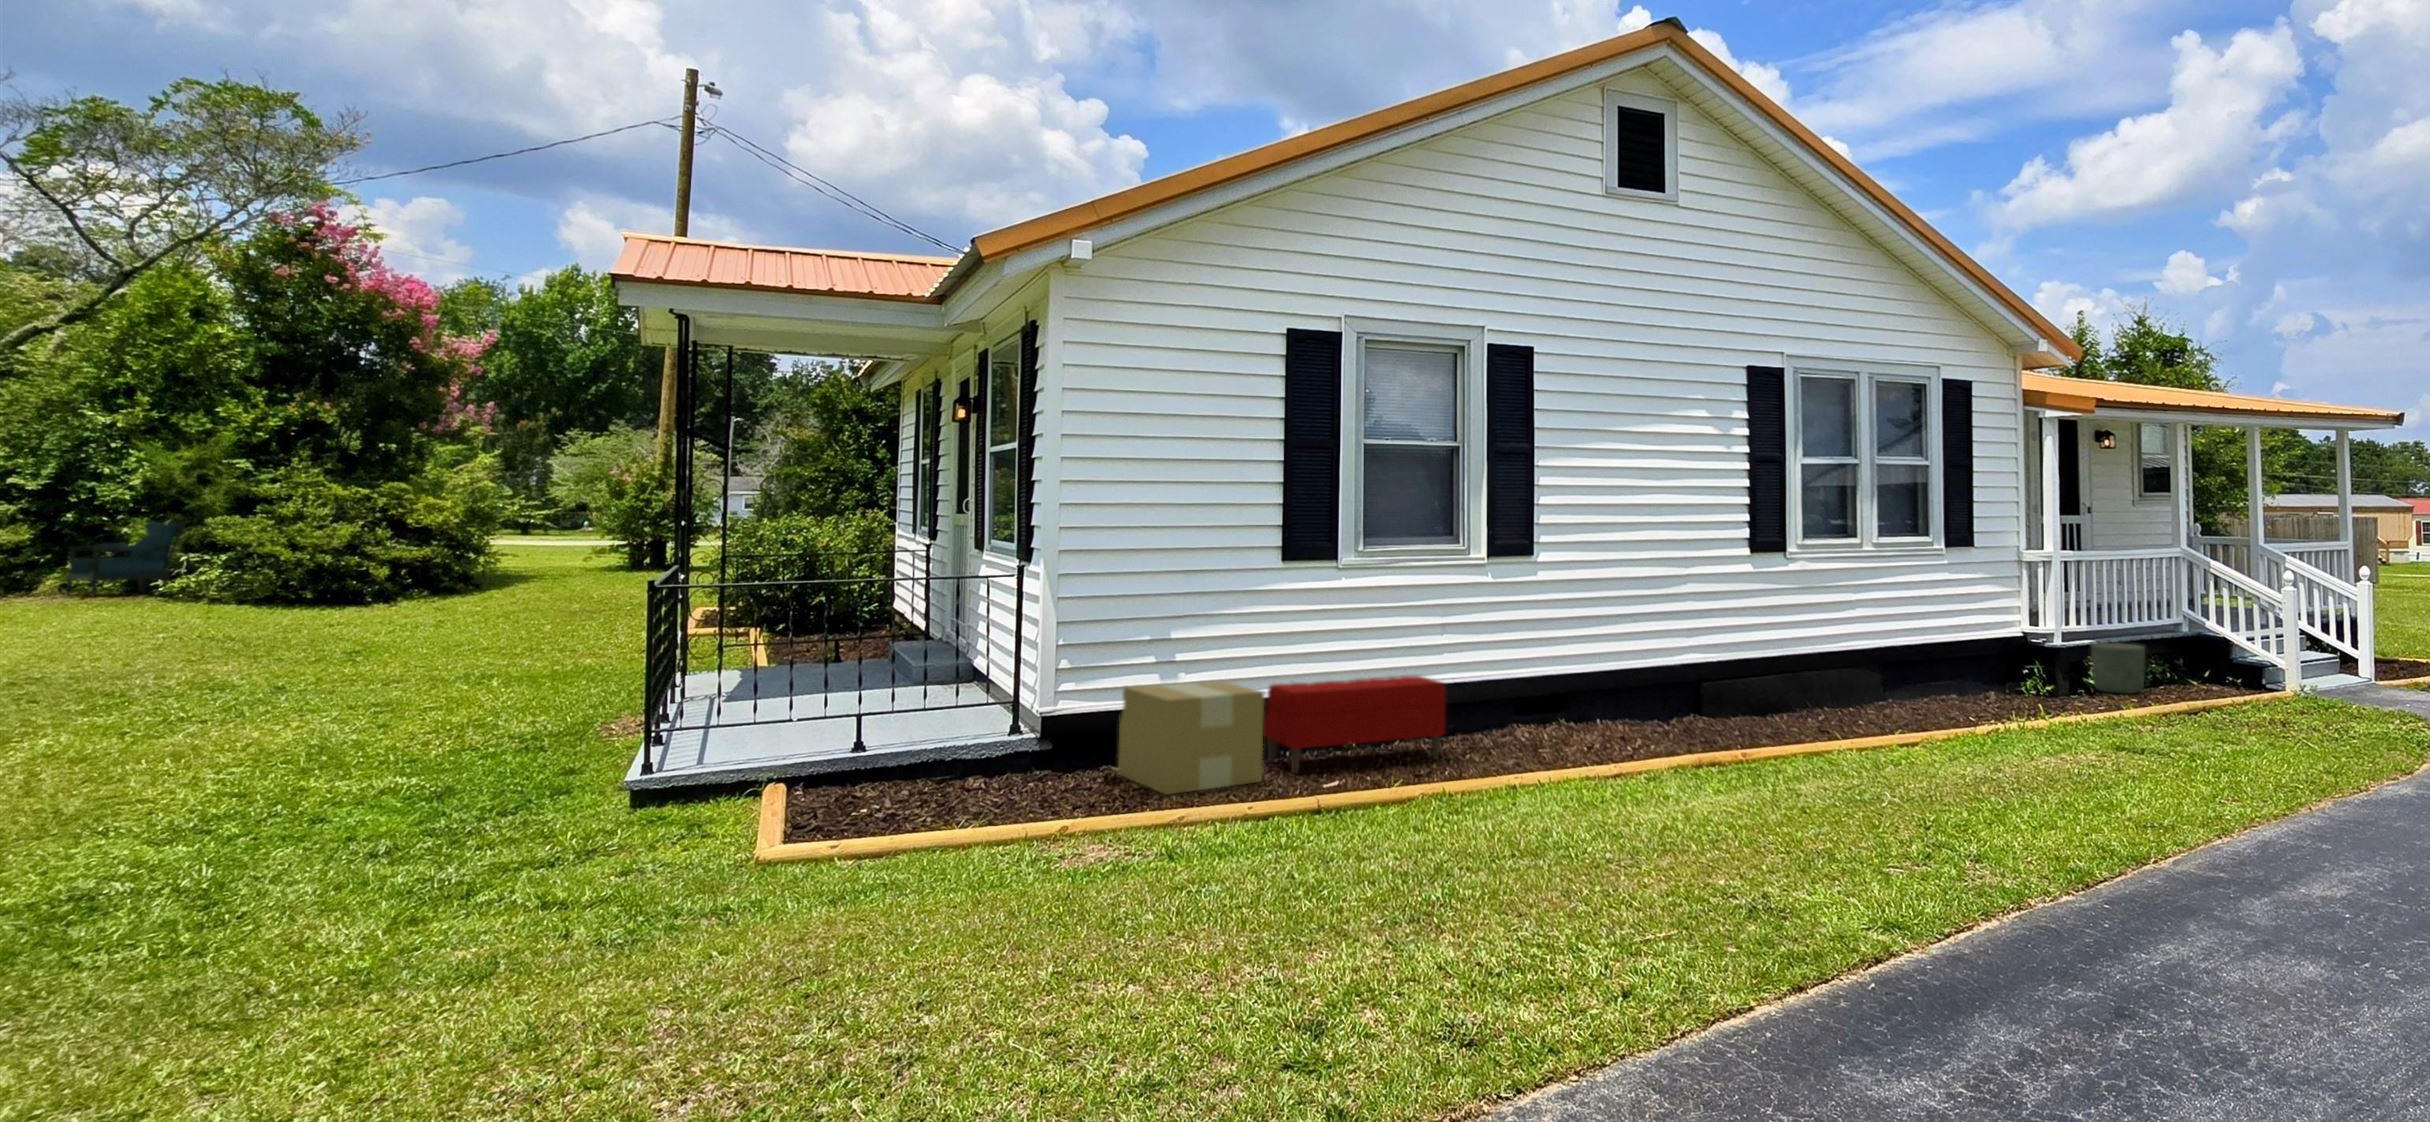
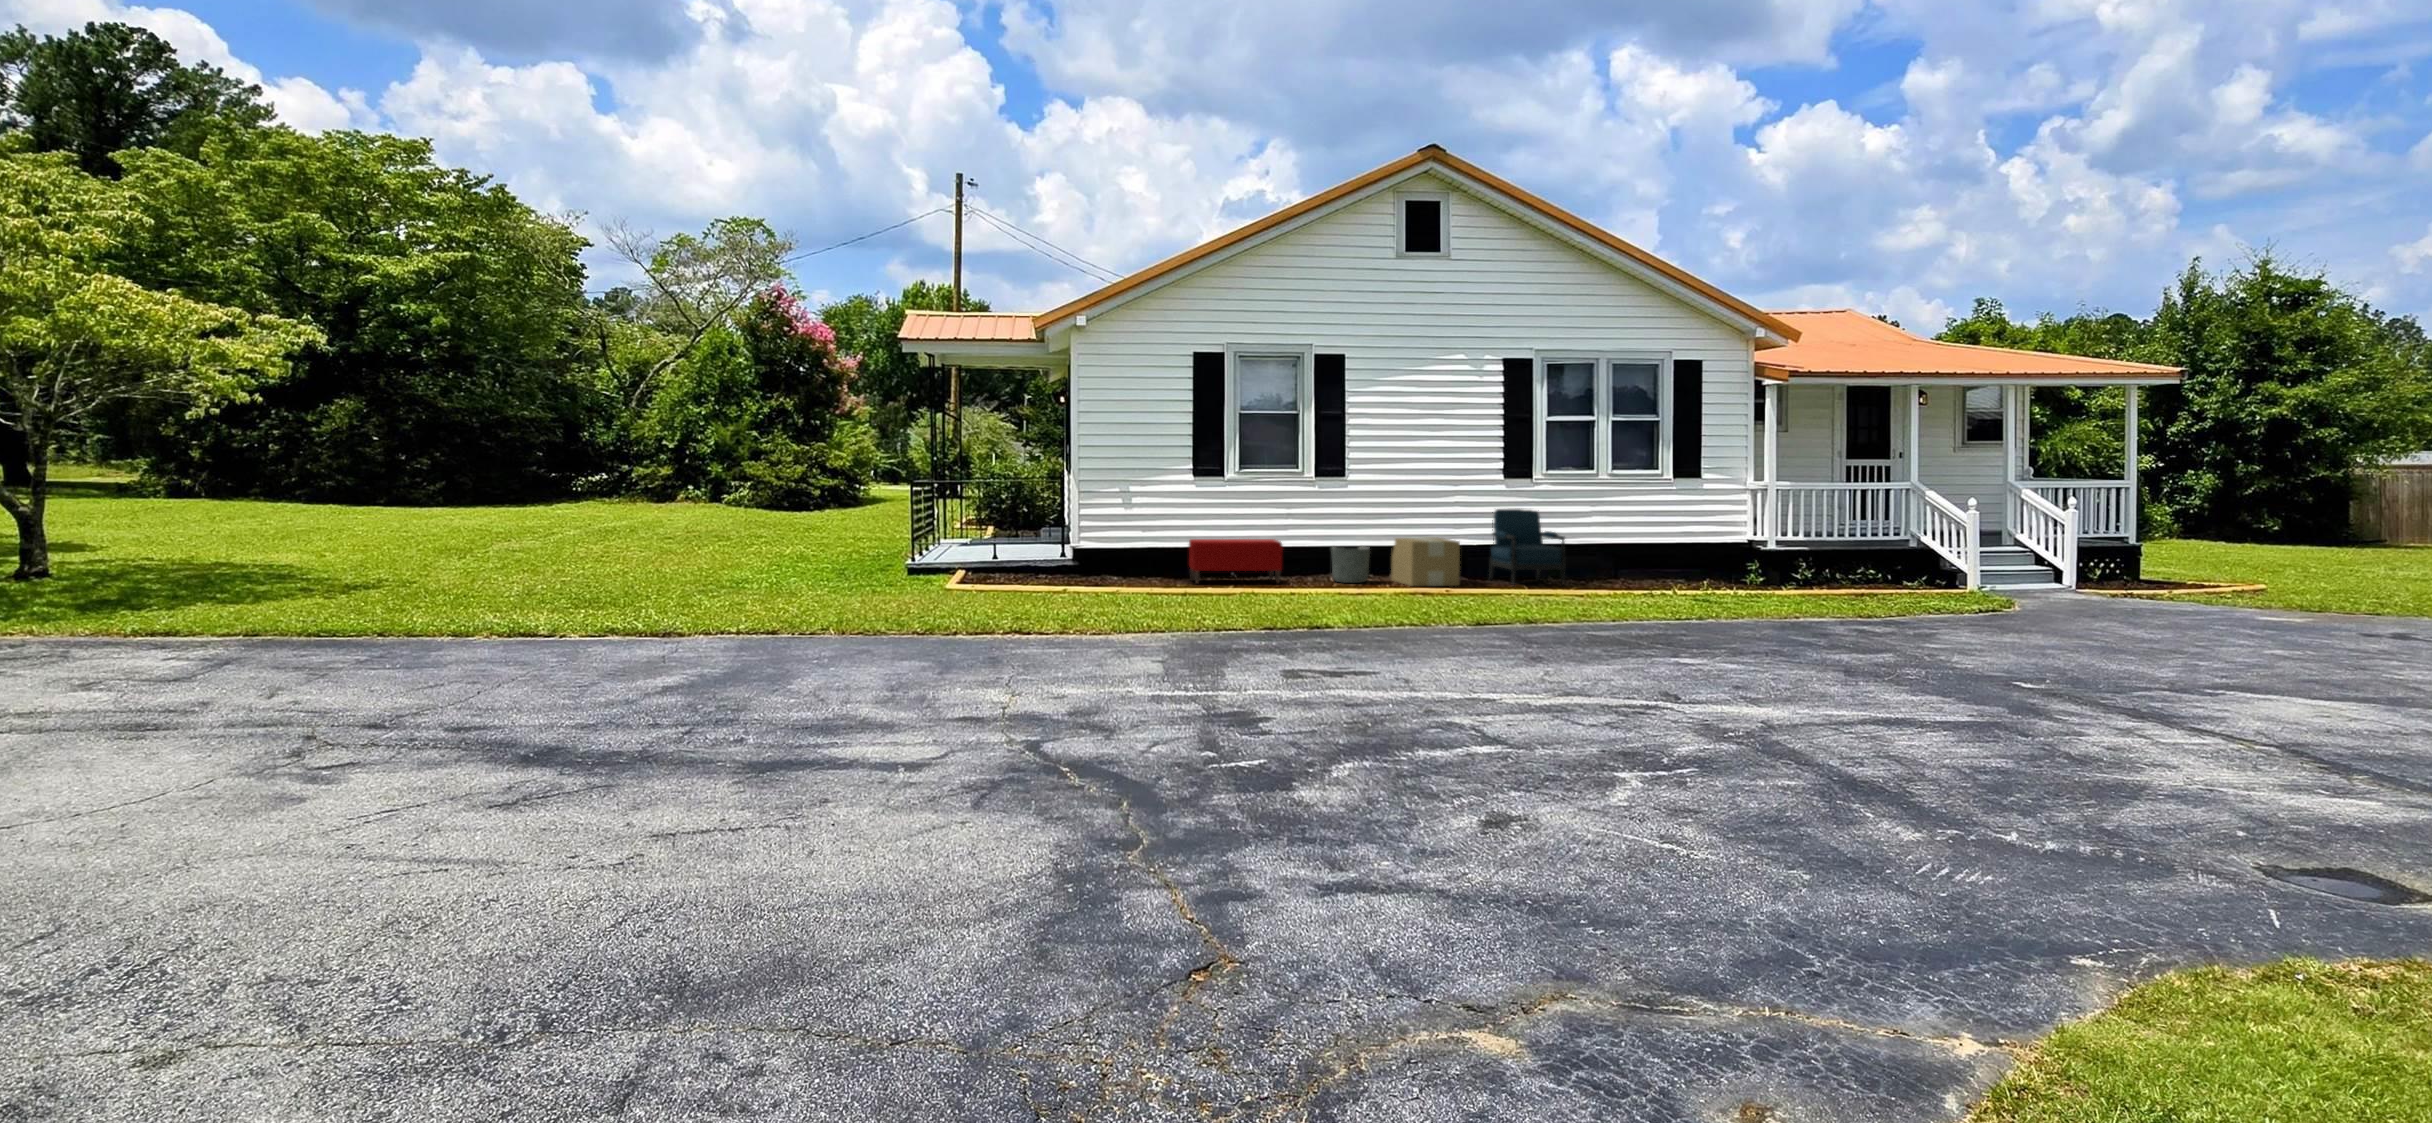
chair: present [67,522,184,597] -> present [1489,509,1566,585]
planter: present [2091,643,2145,694] -> present [1332,547,1370,583]
cardboard box: present [1118,682,1264,795] -> present [1391,538,1460,586]

